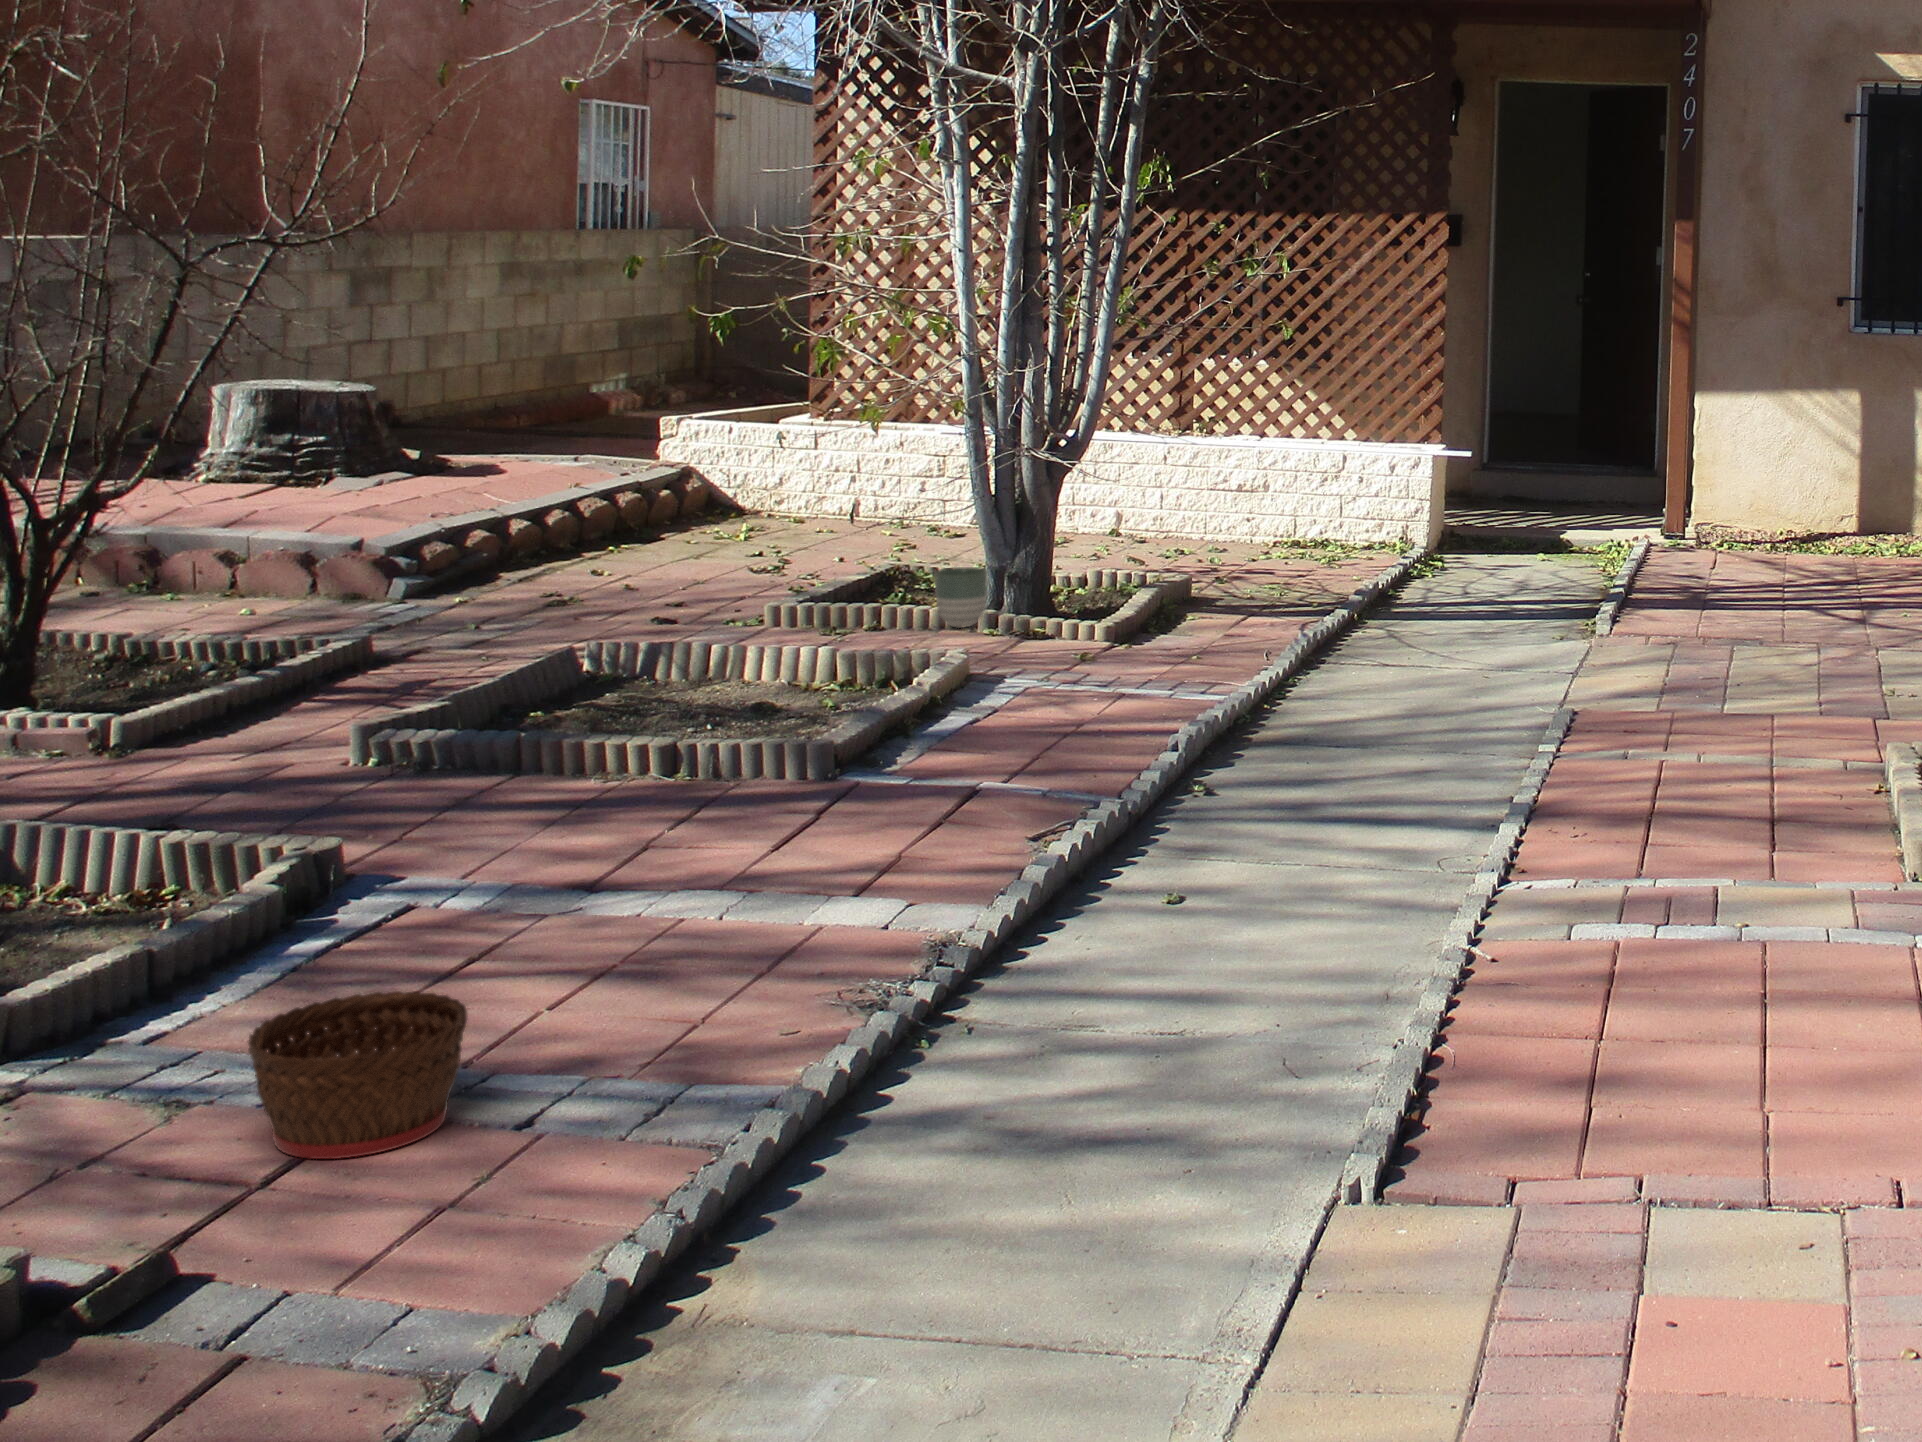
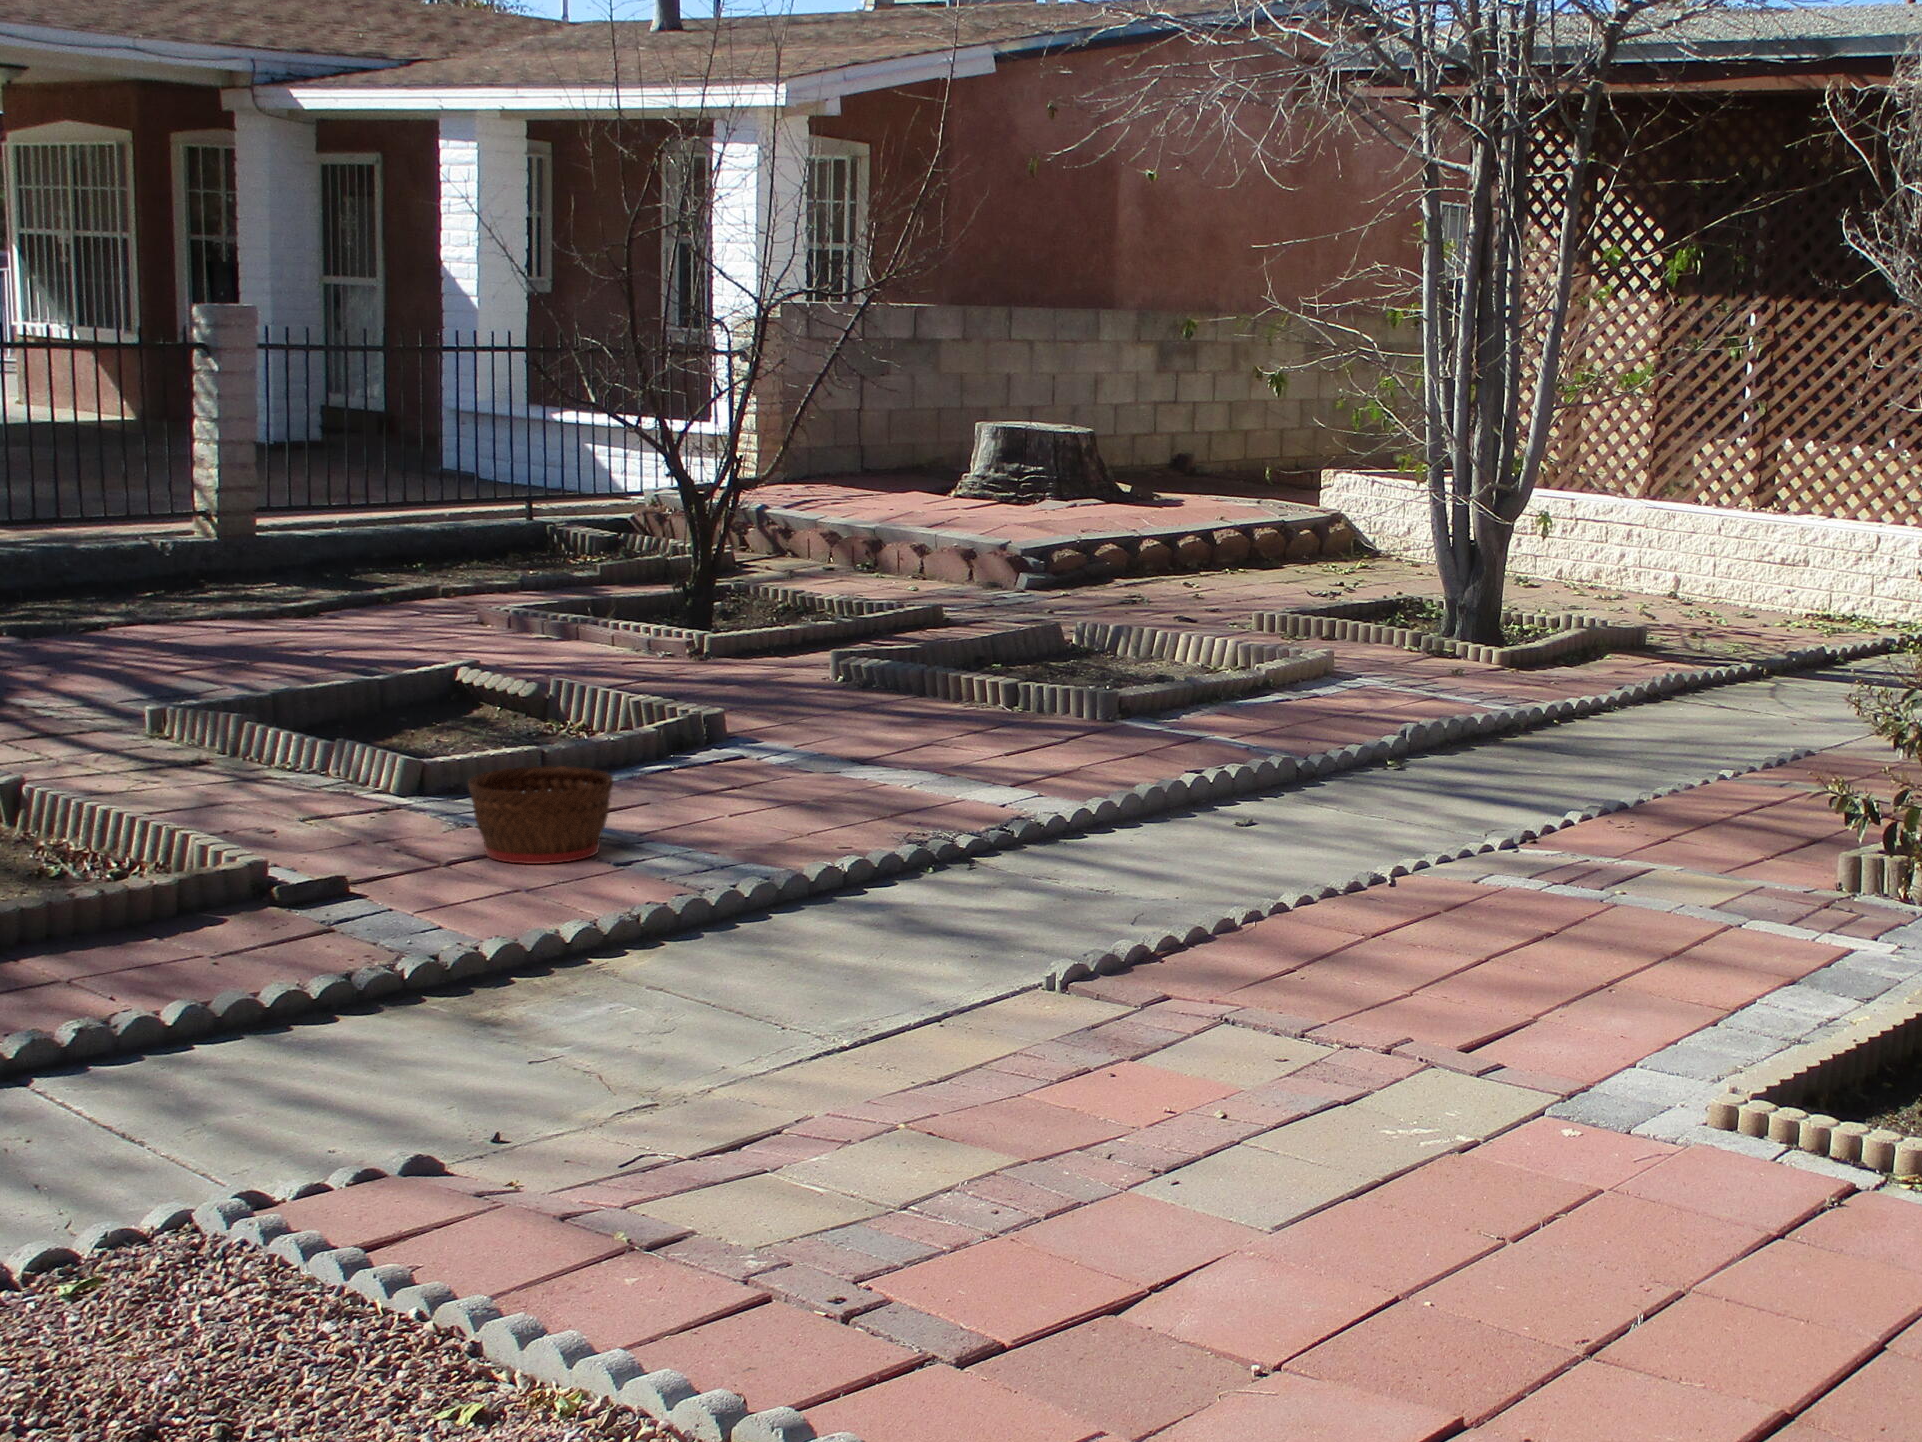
planter: present [934,567,988,628] -> none [1385,594,1433,649]

